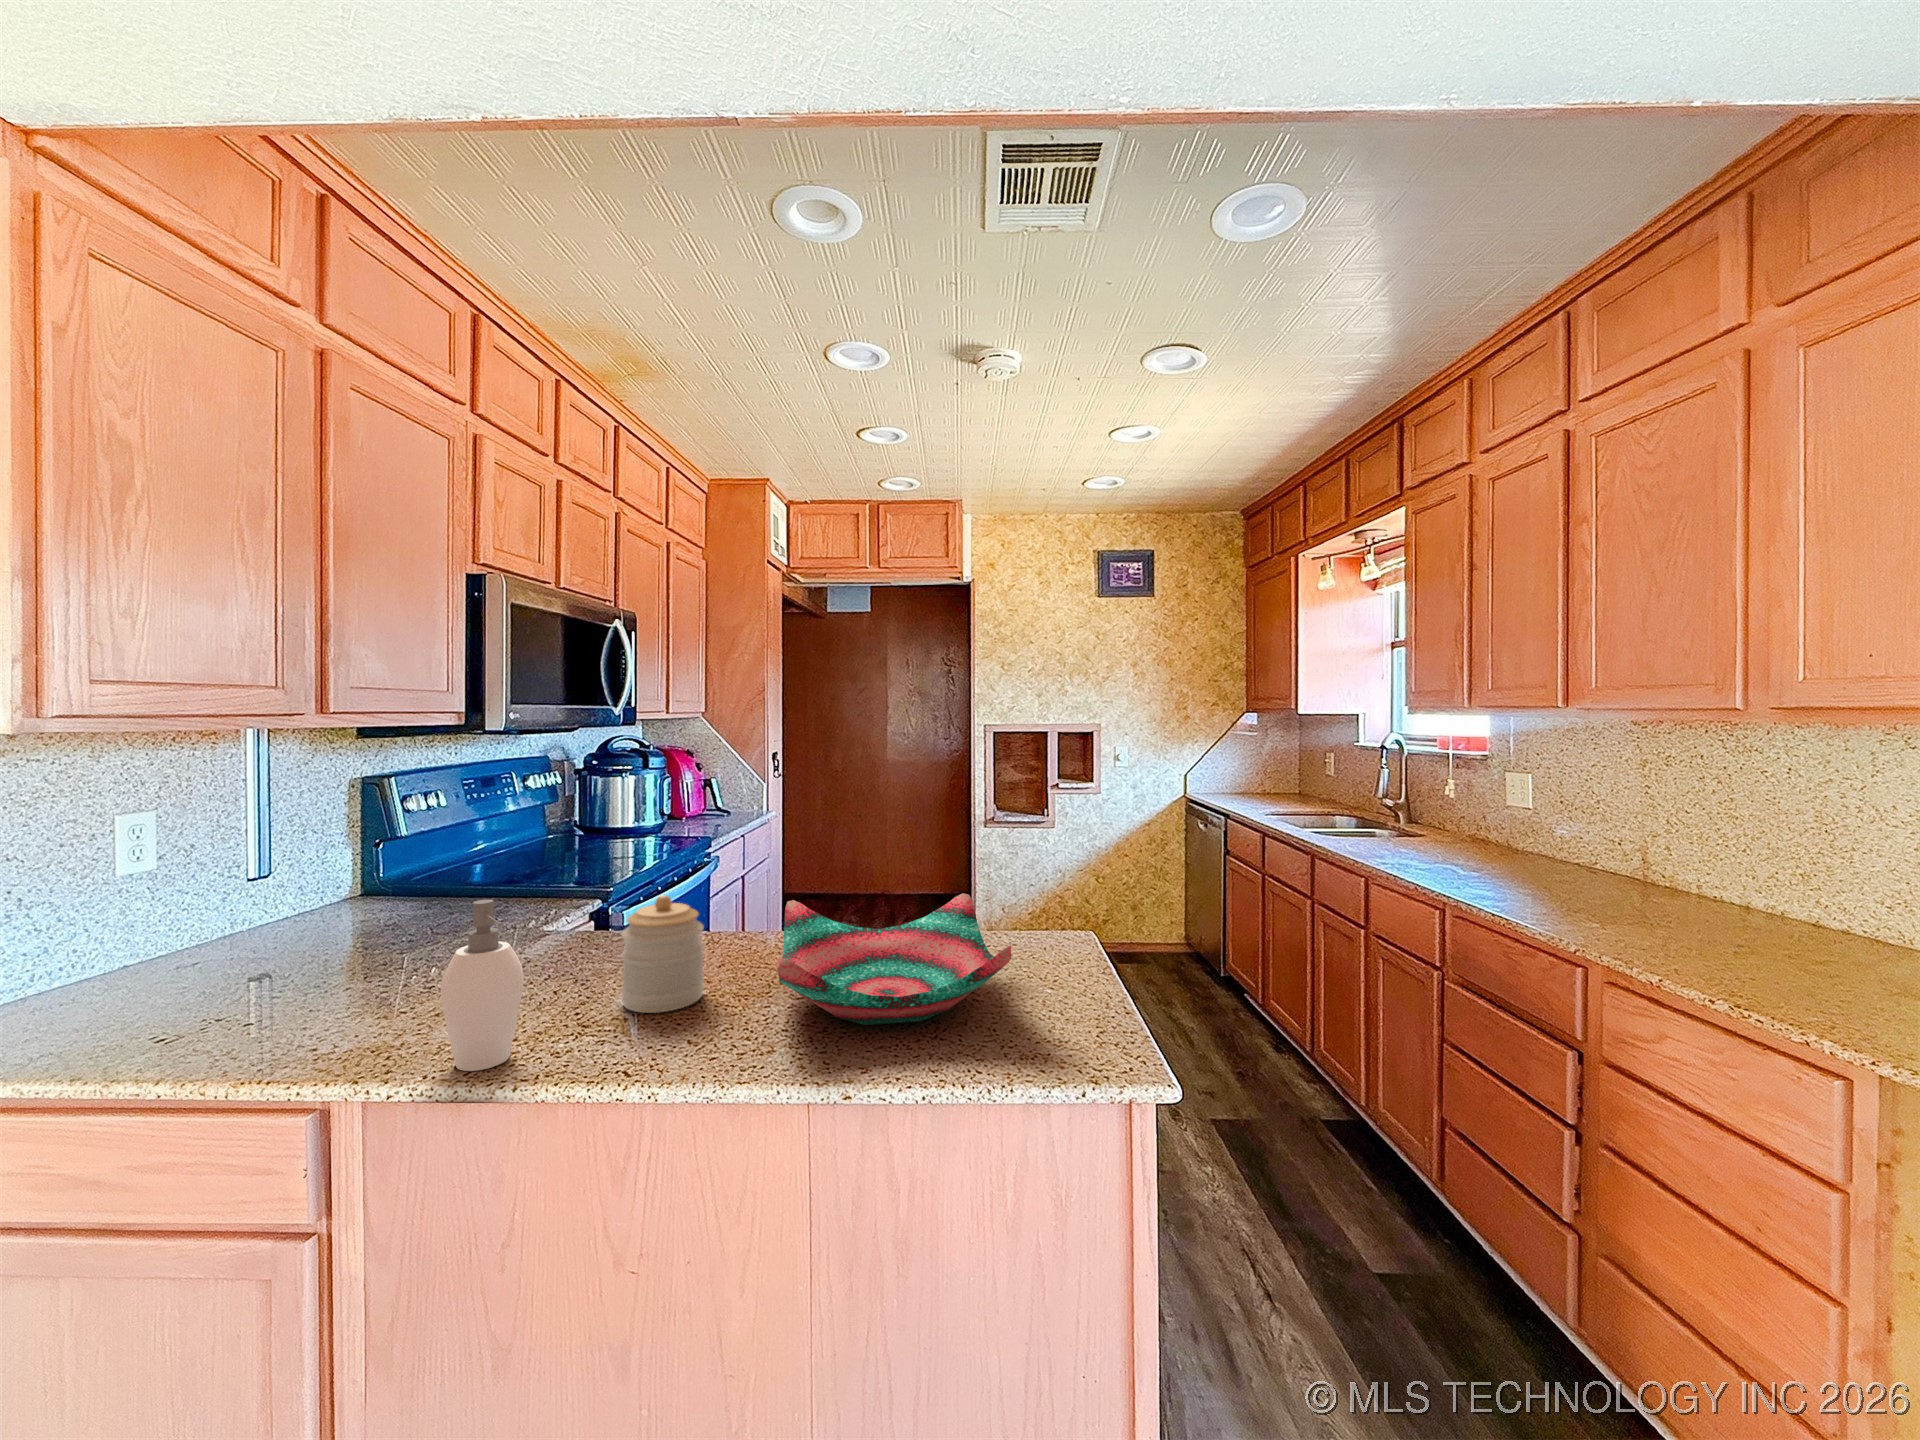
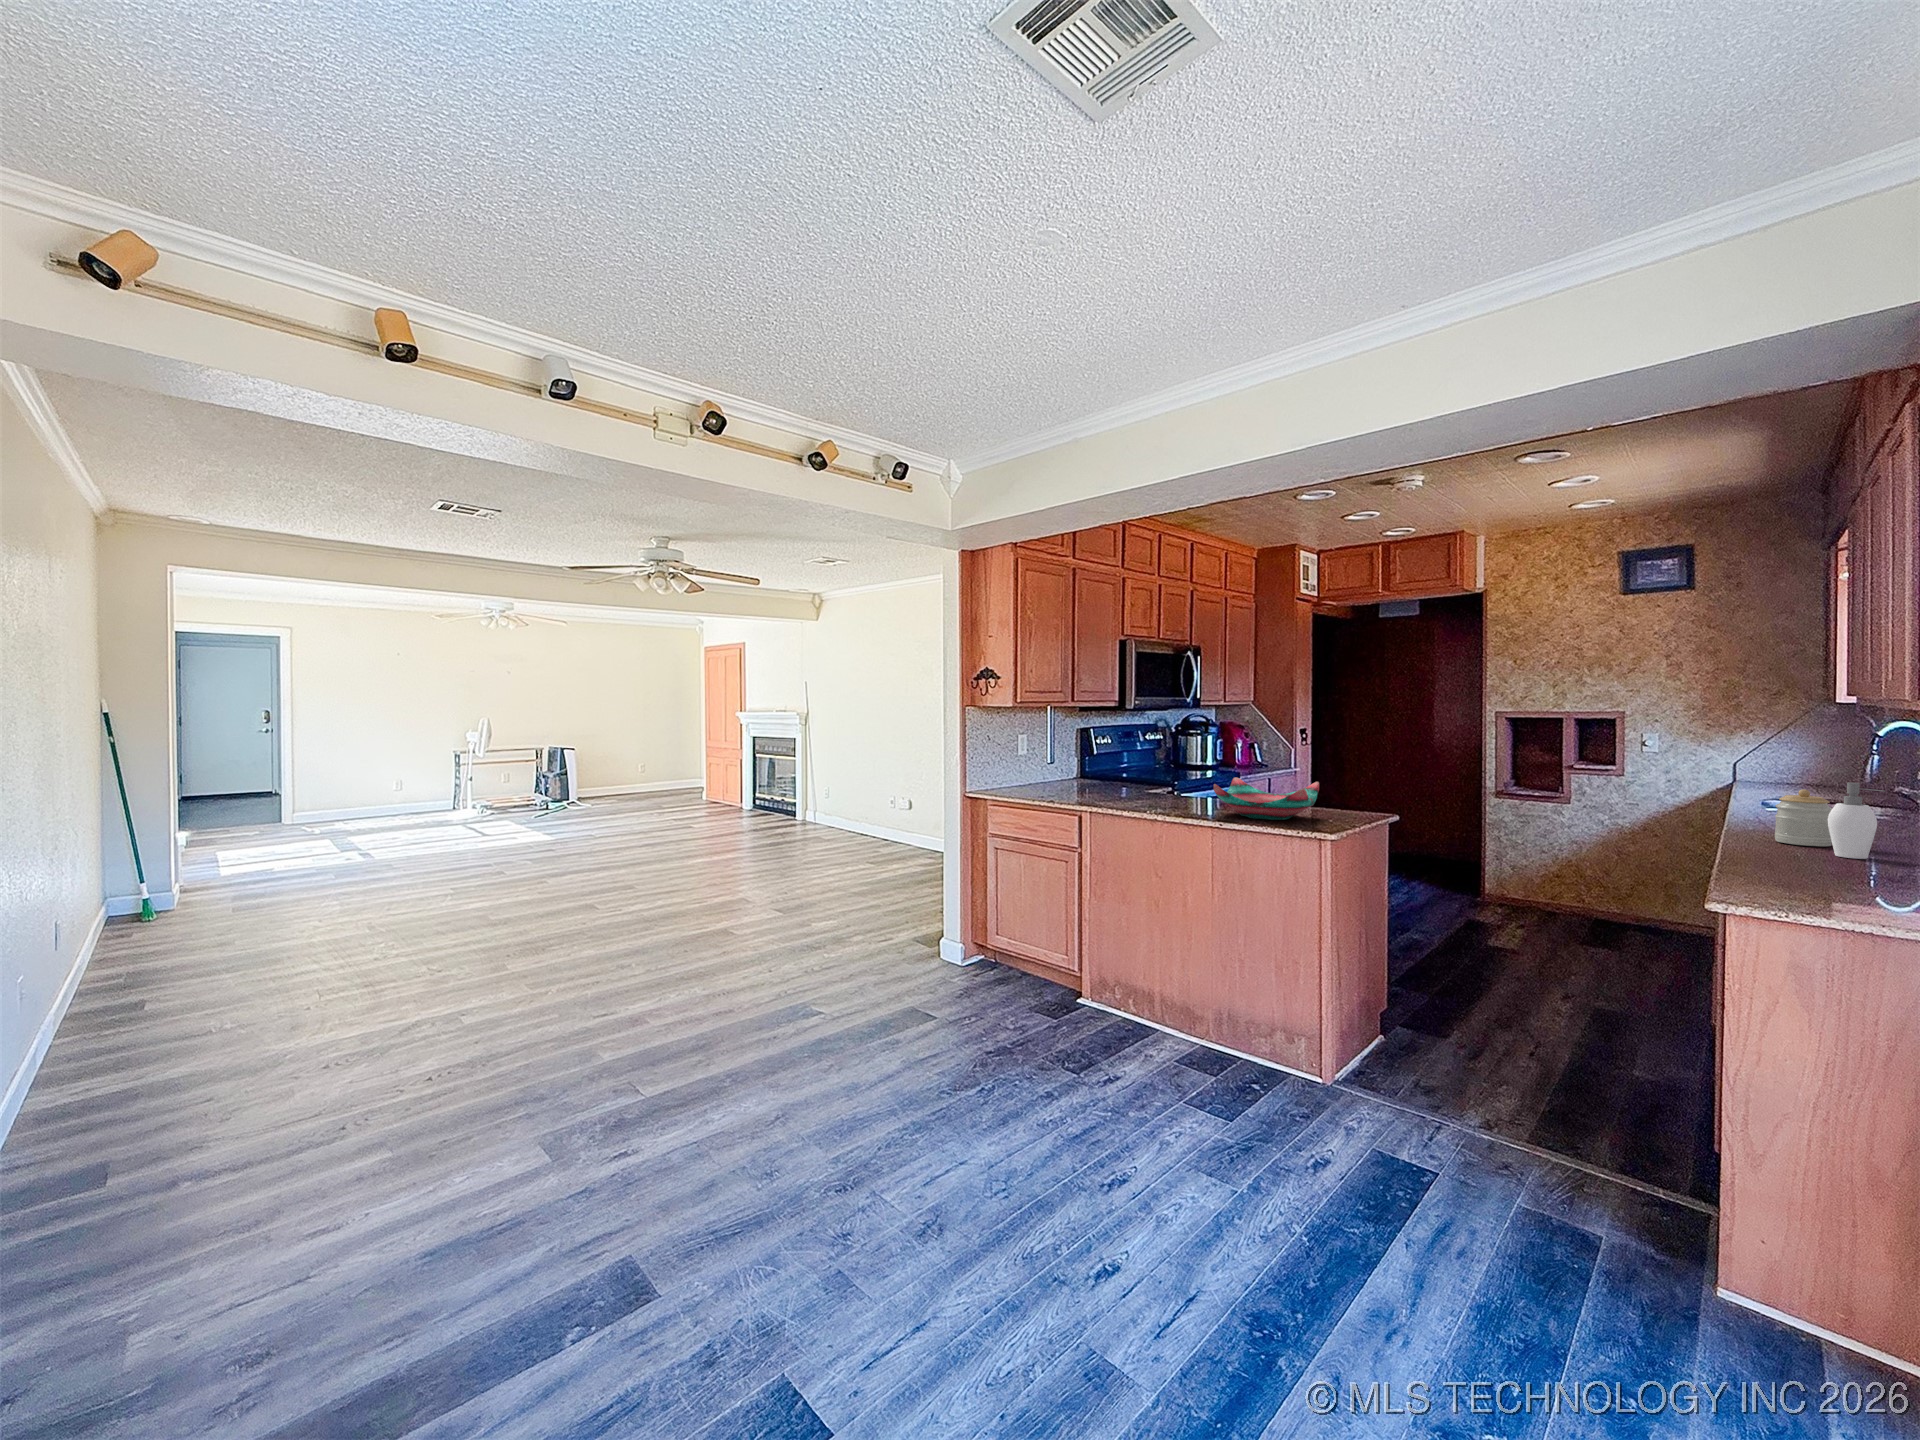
jar: present [622,895,704,1013] -> present [1775,789,1832,846]
soap dispenser: present [440,899,524,1071] -> present [1828,783,1885,859]

